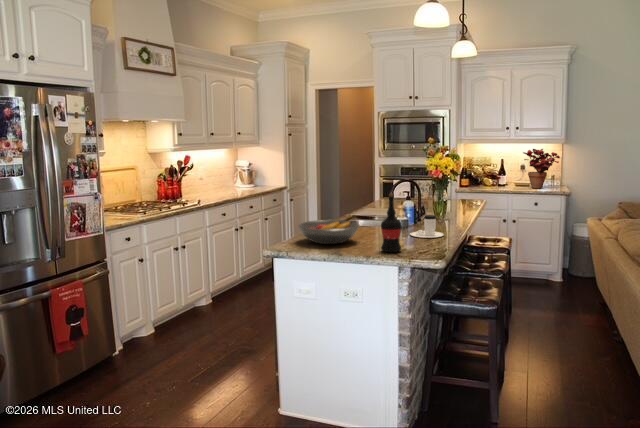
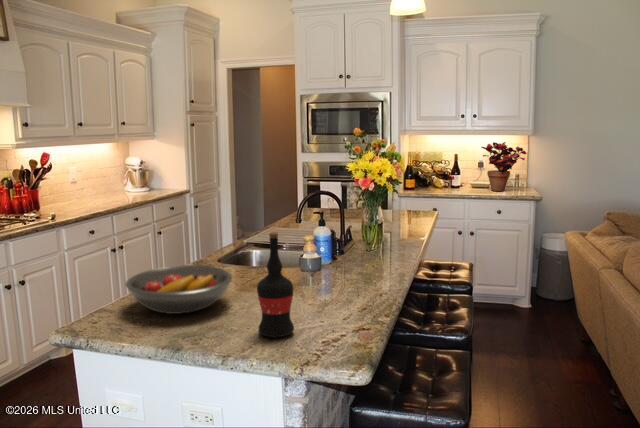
coffee cup: present [410,215,444,238] -> none [321,255,375,294]

